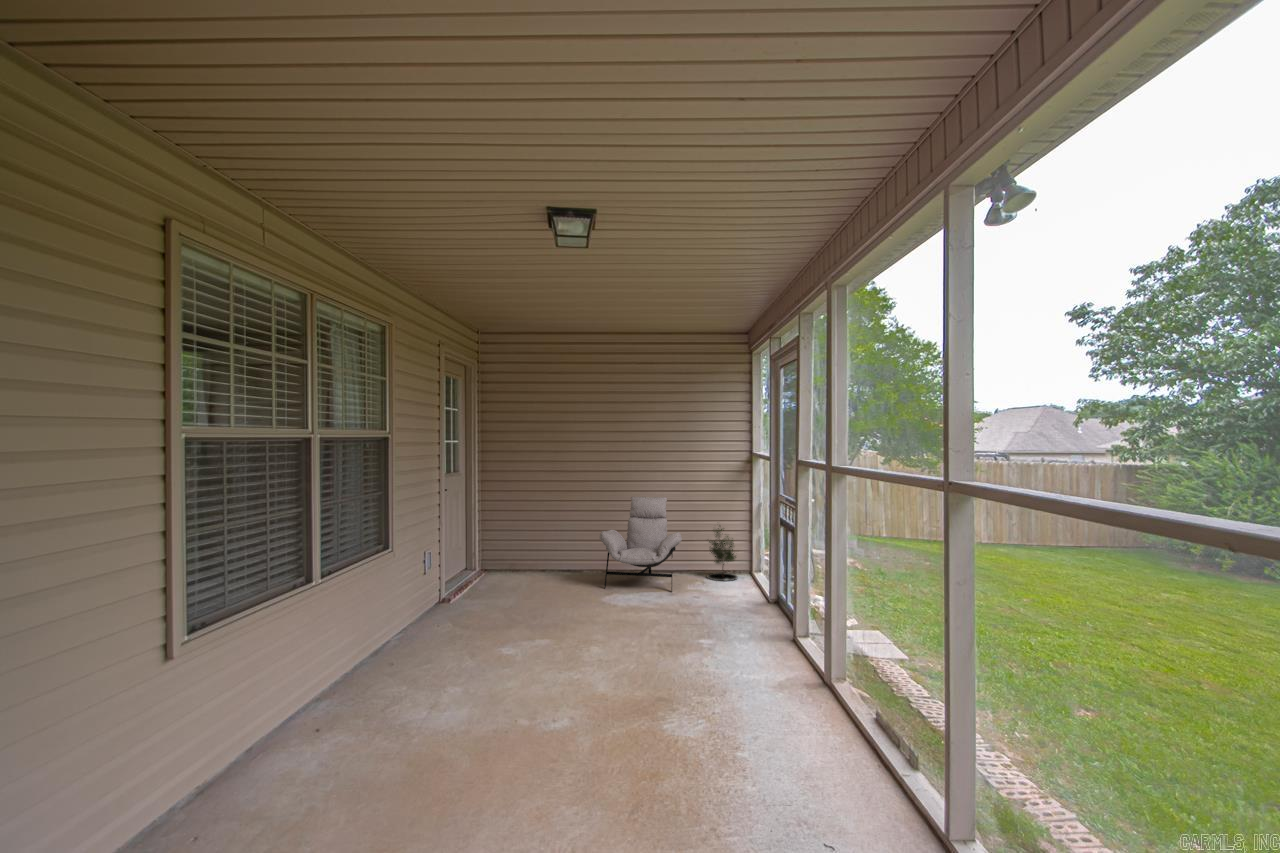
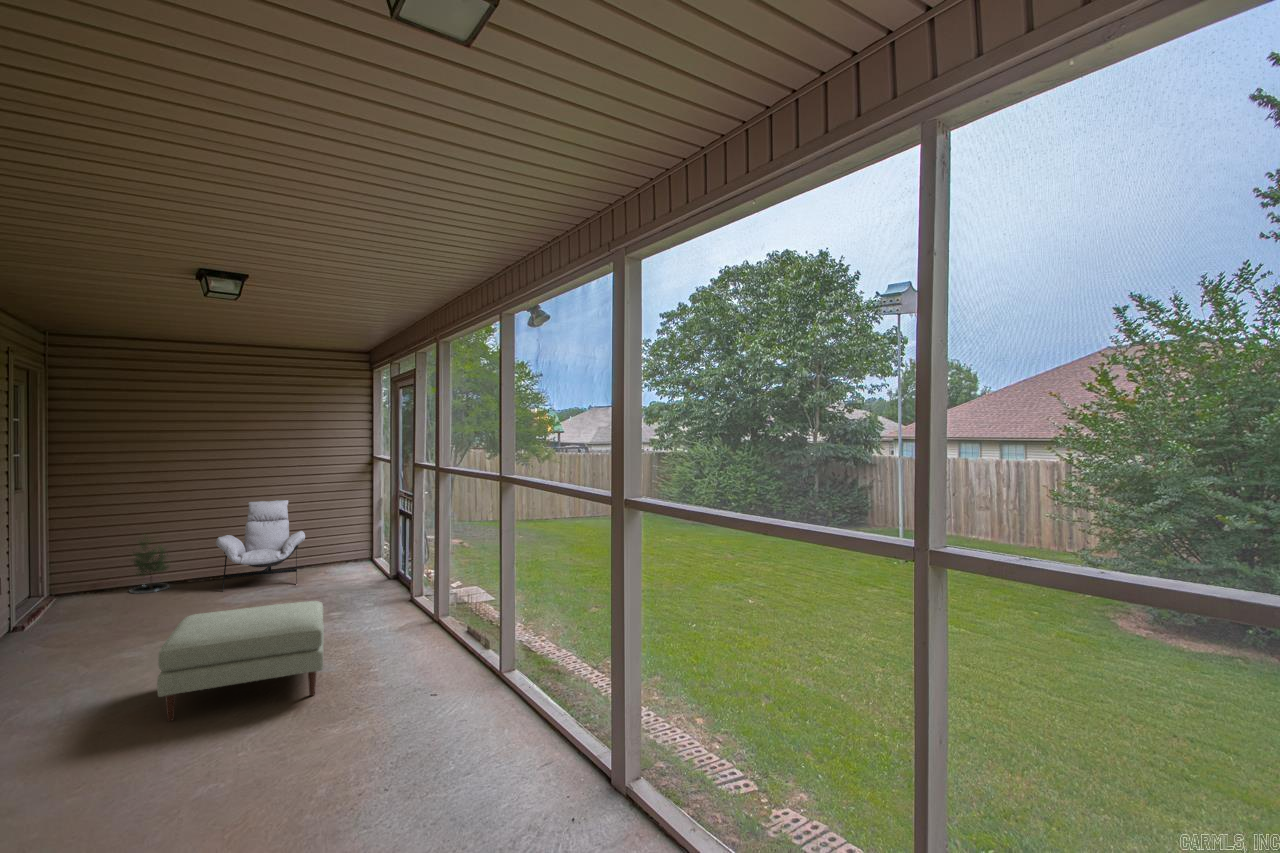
potted tree: present [707,528,738,581] -> present [129,534,169,594]
ottoman: none [486,628,679,780] -> present [157,601,324,721]

